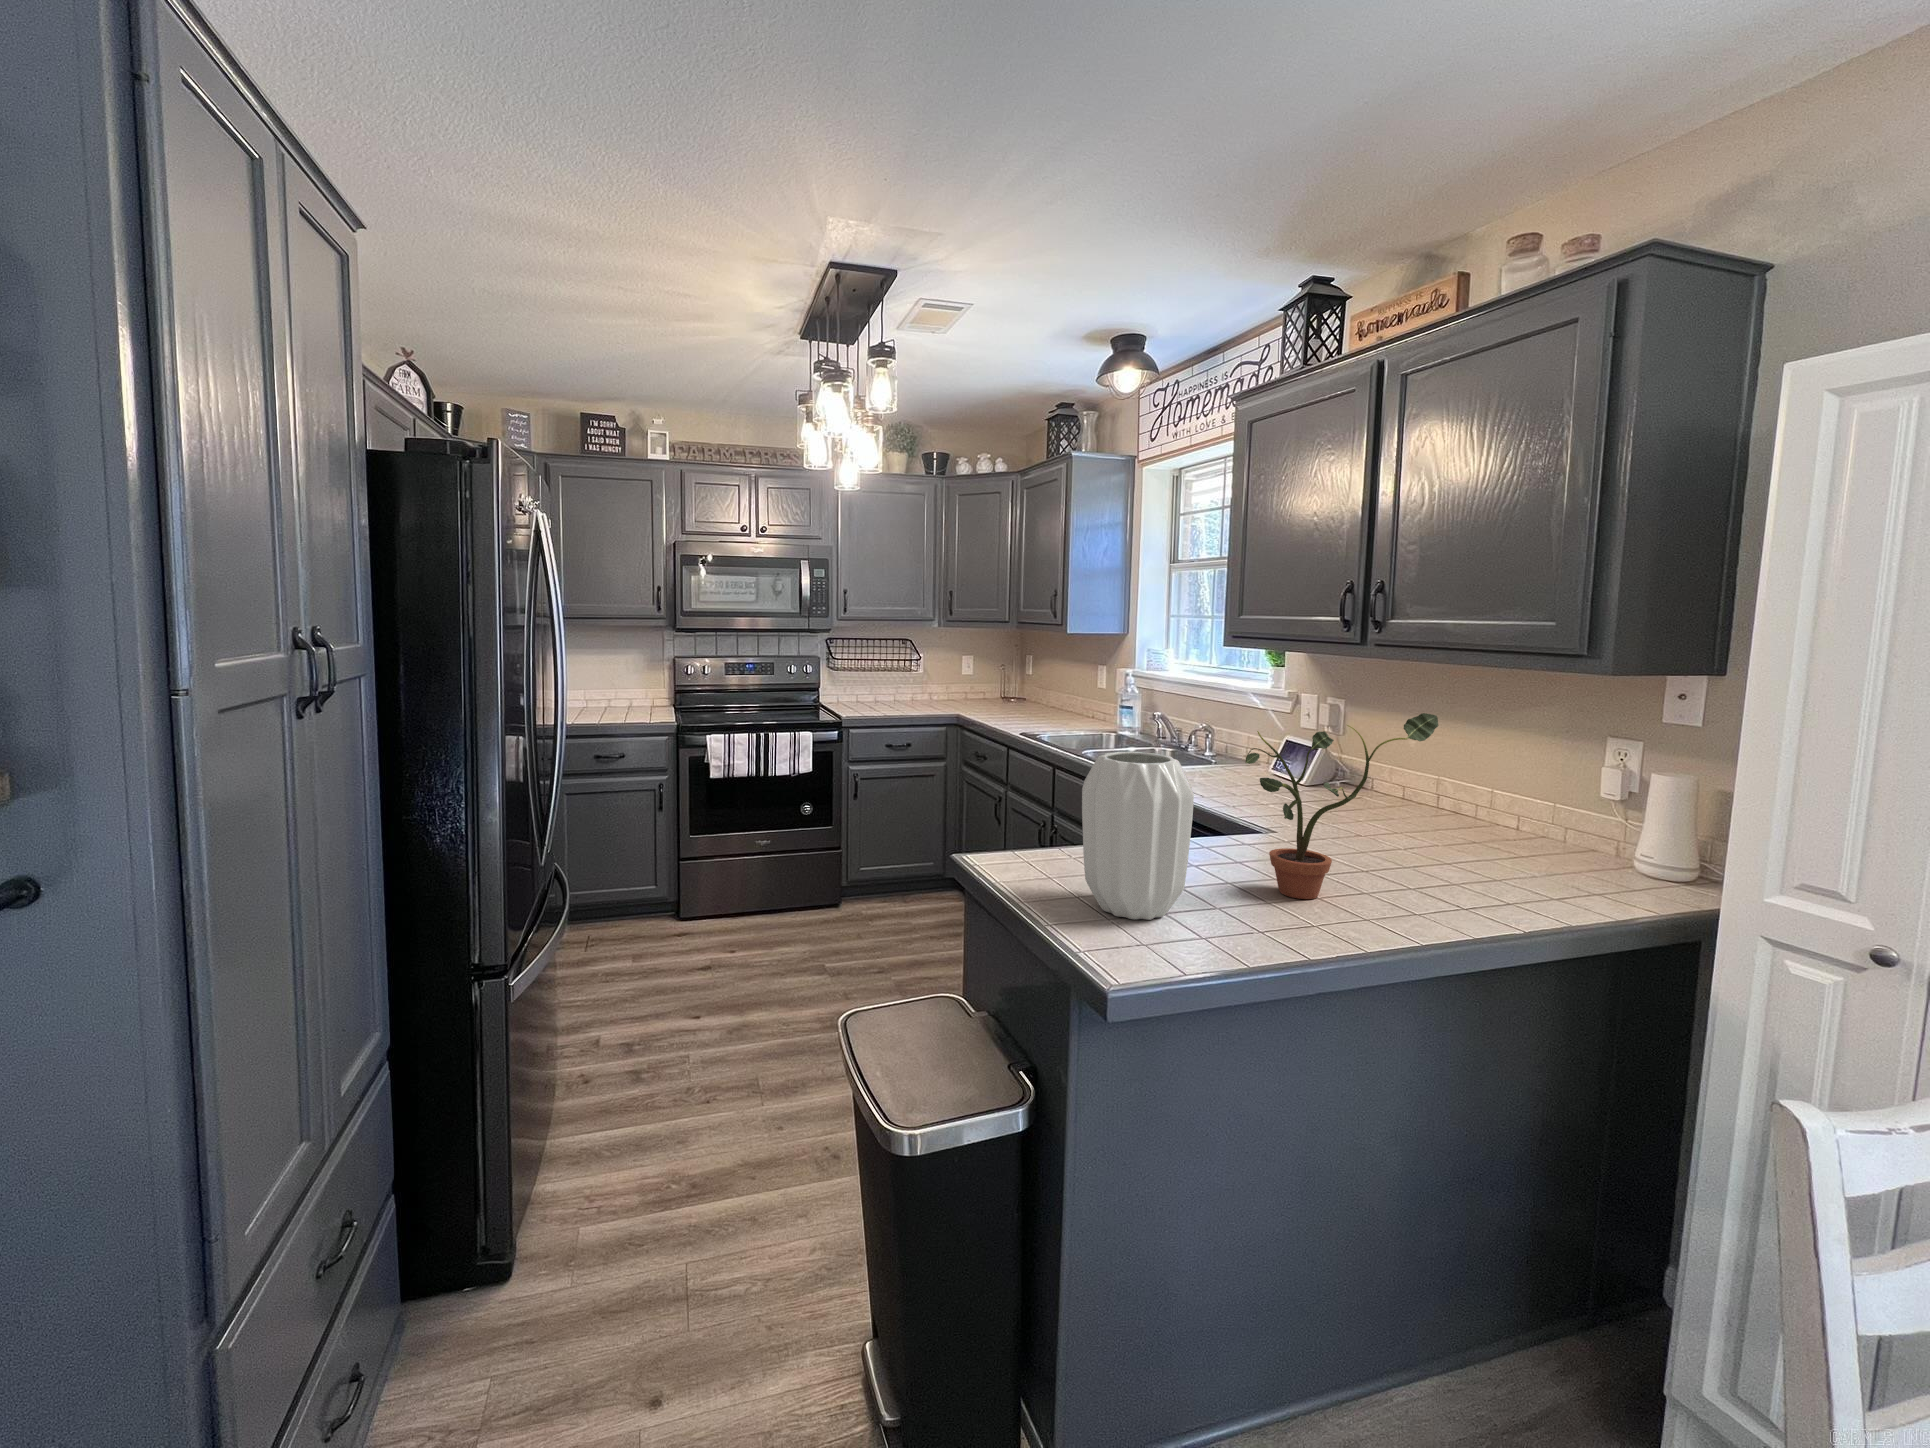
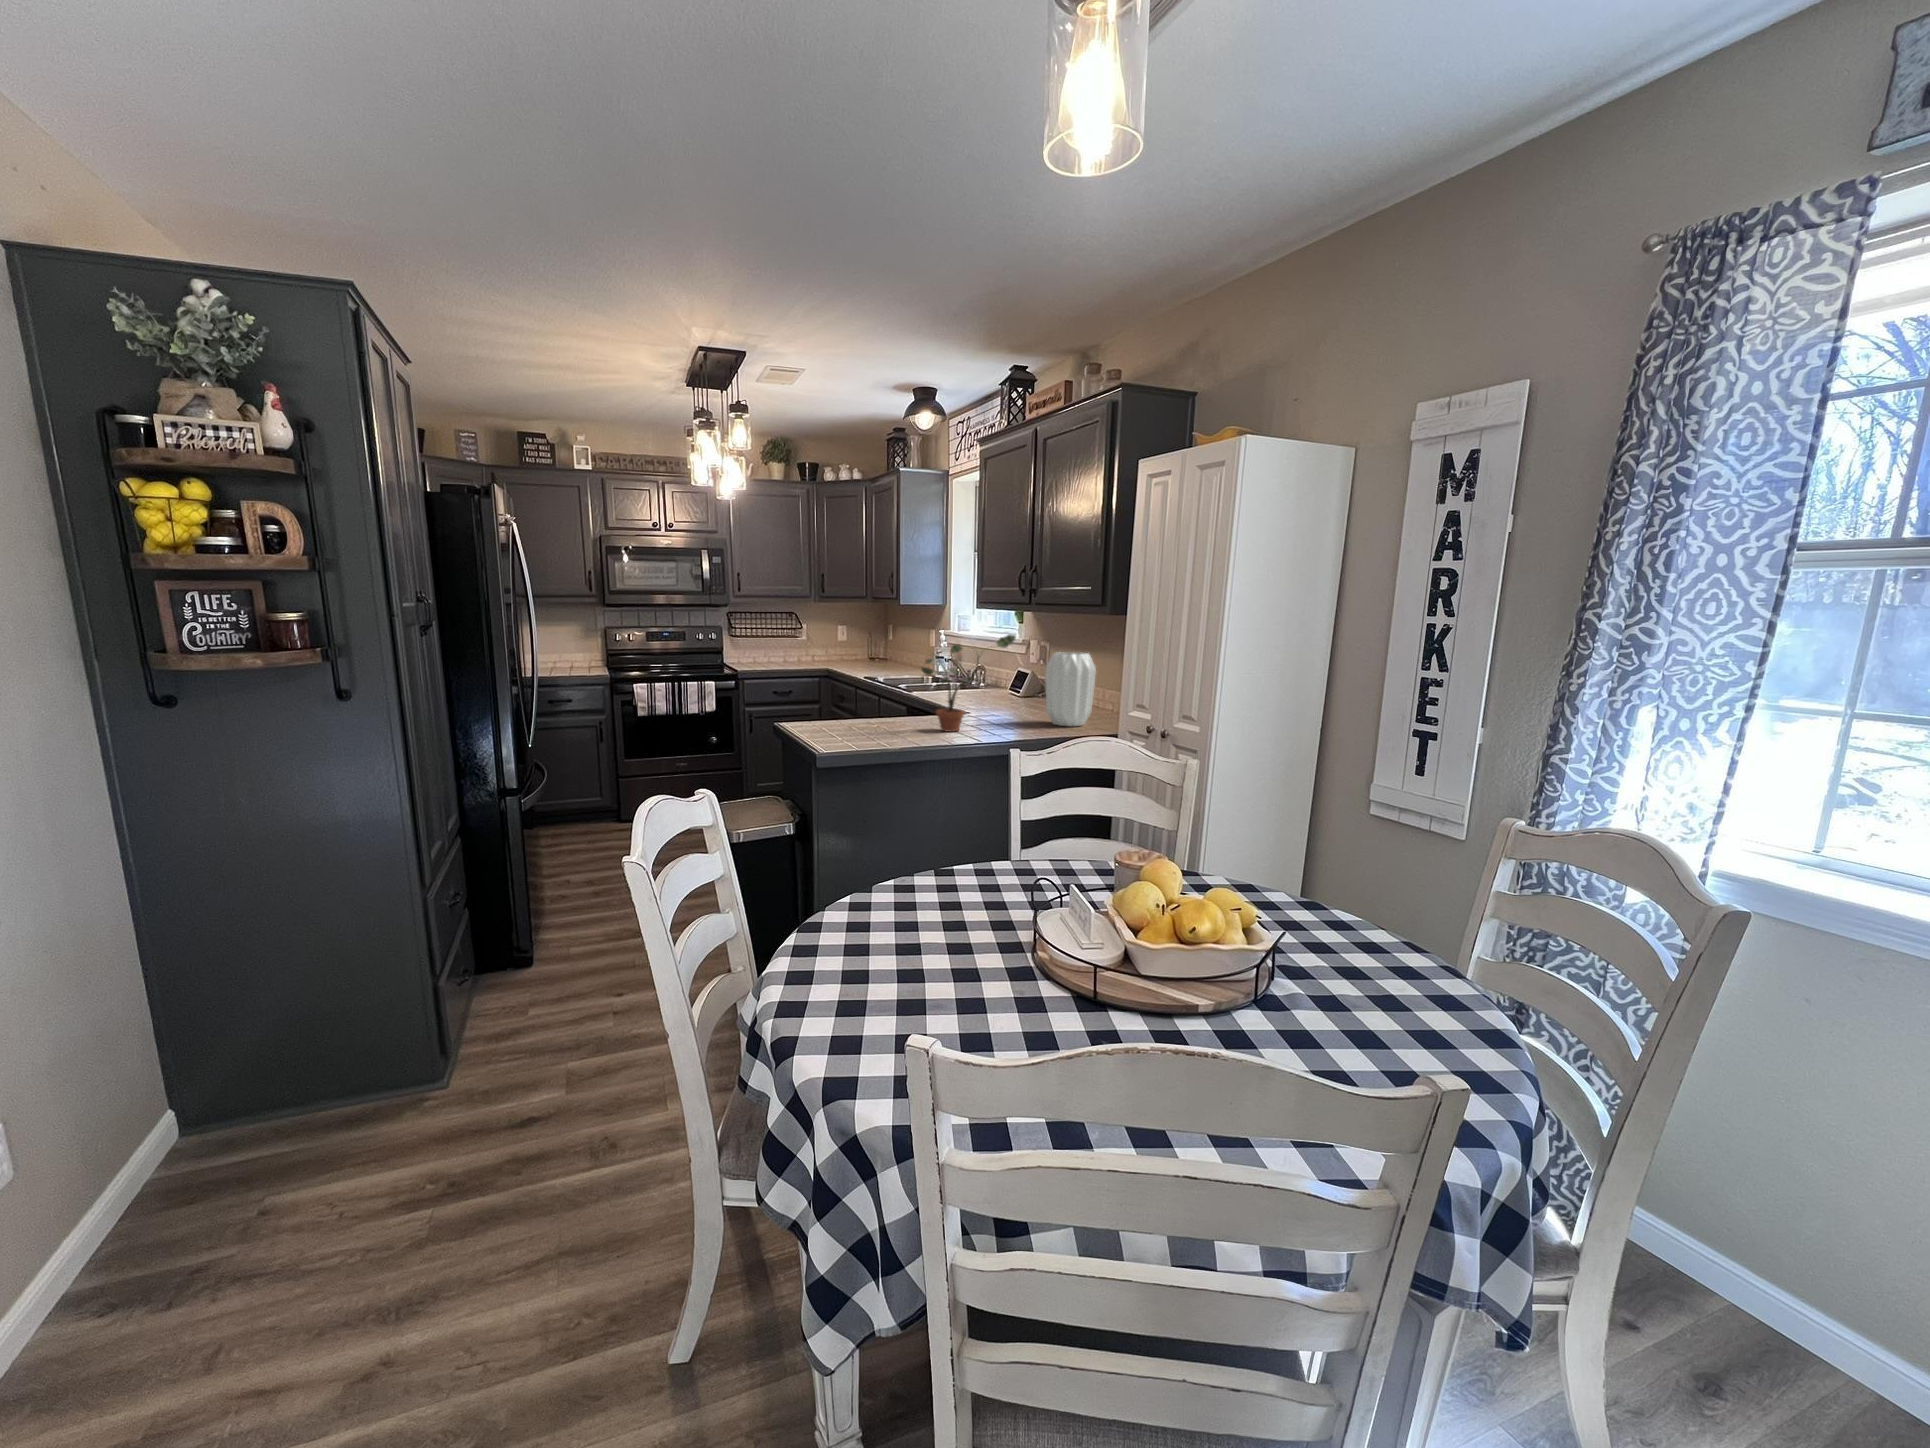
vase: present [1082,752,1194,920] -> present [1045,652,1096,726]

